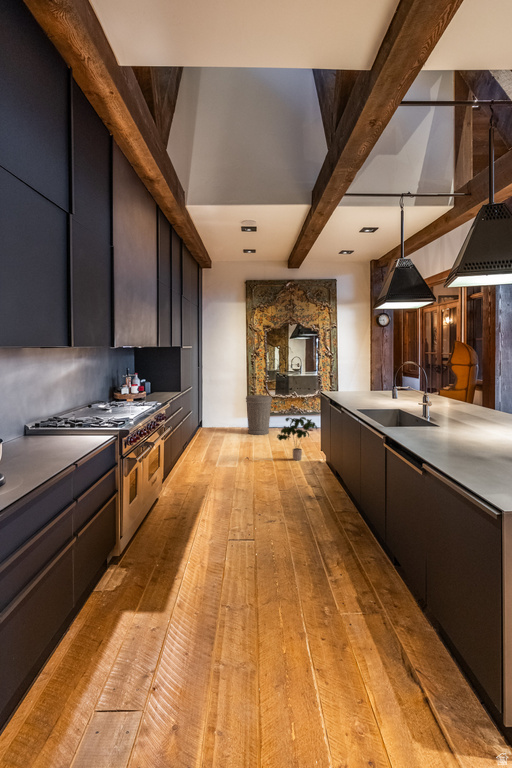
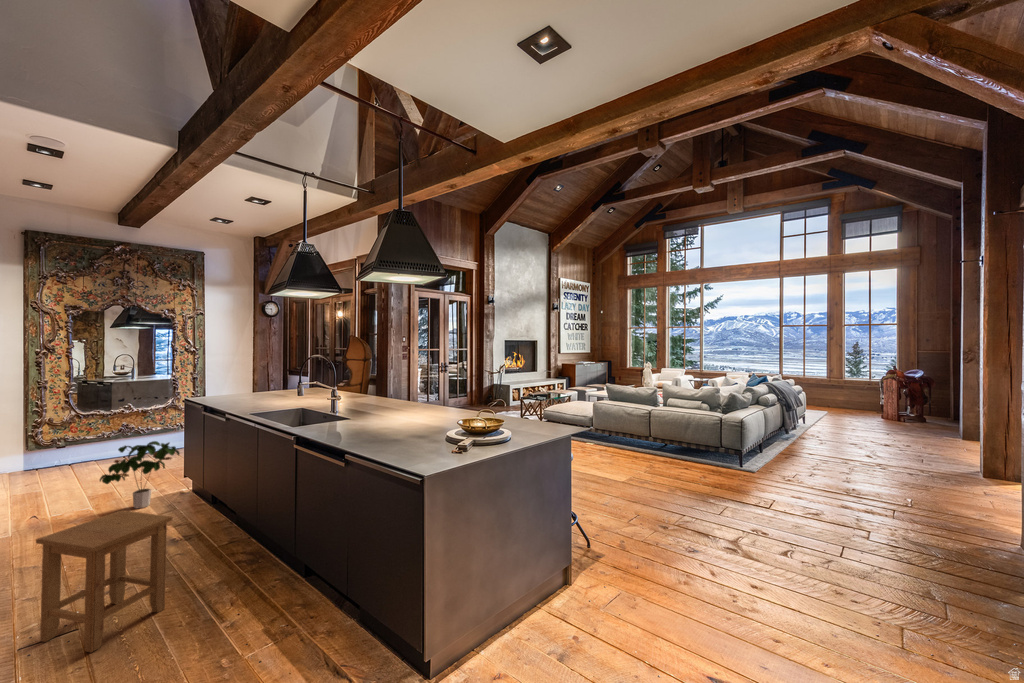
trash can: present [246,394,272,435] -> none [21,411,83,479]
stool: none [247,450,304,521] -> present [36,510,173,652]

